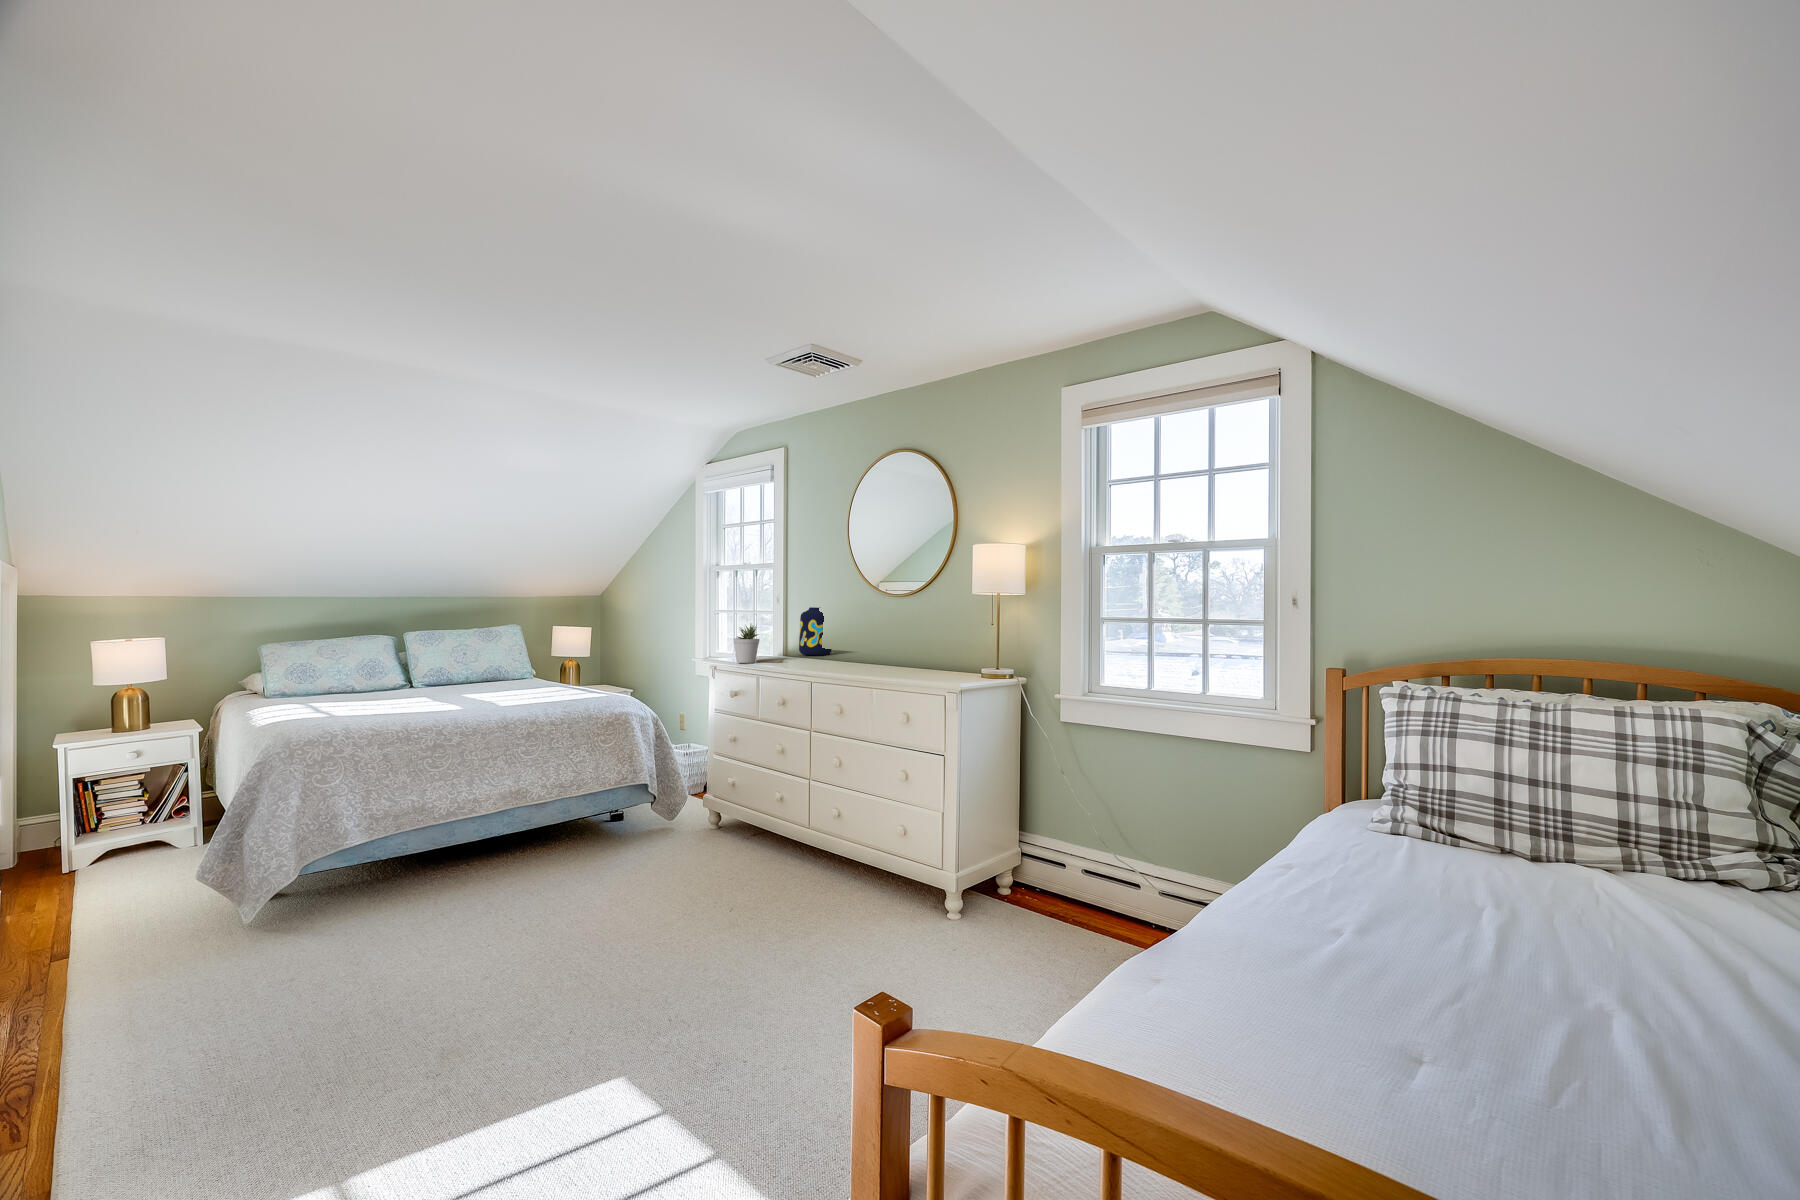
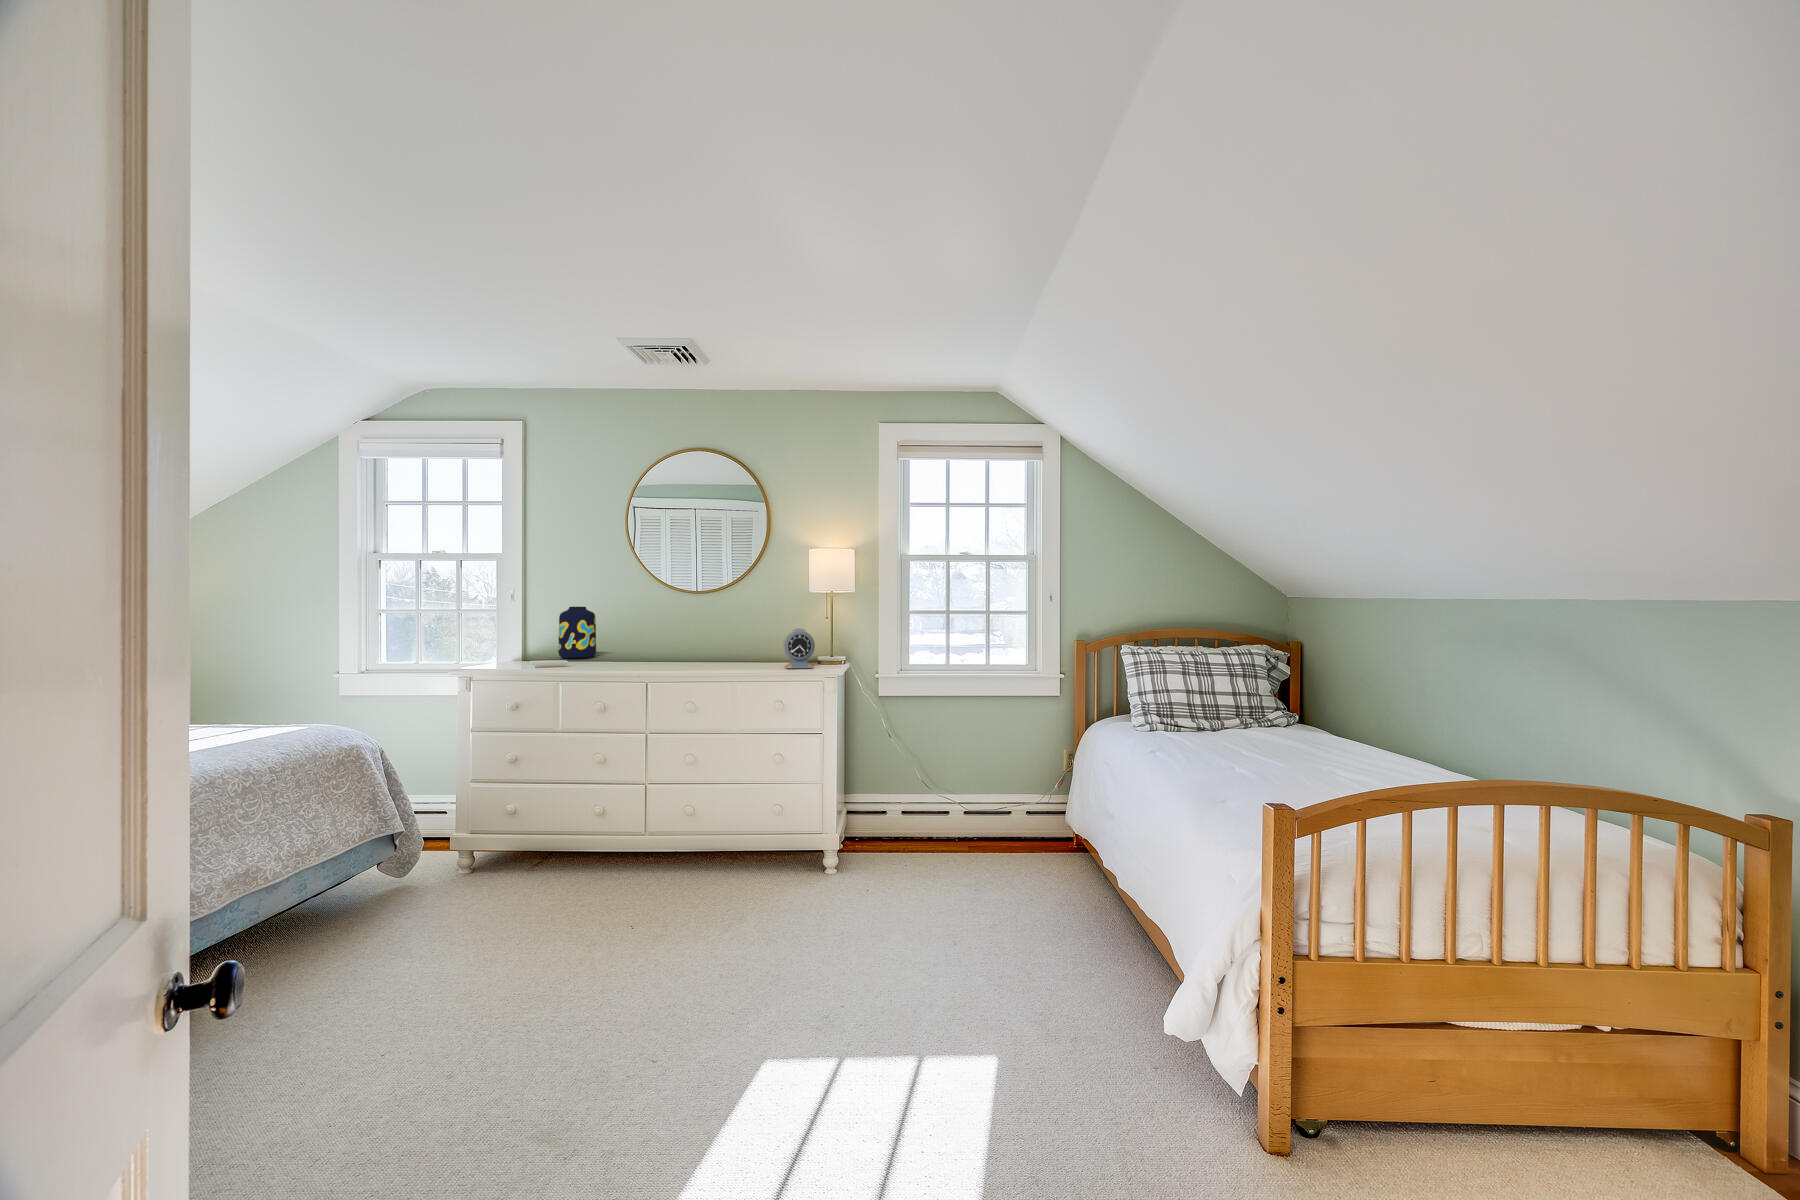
potted plant: present [733,623,759,663] -> none [523,625,555,671]
alarm clock: none [927,633,965,679] -> present [783,629,815,668]

